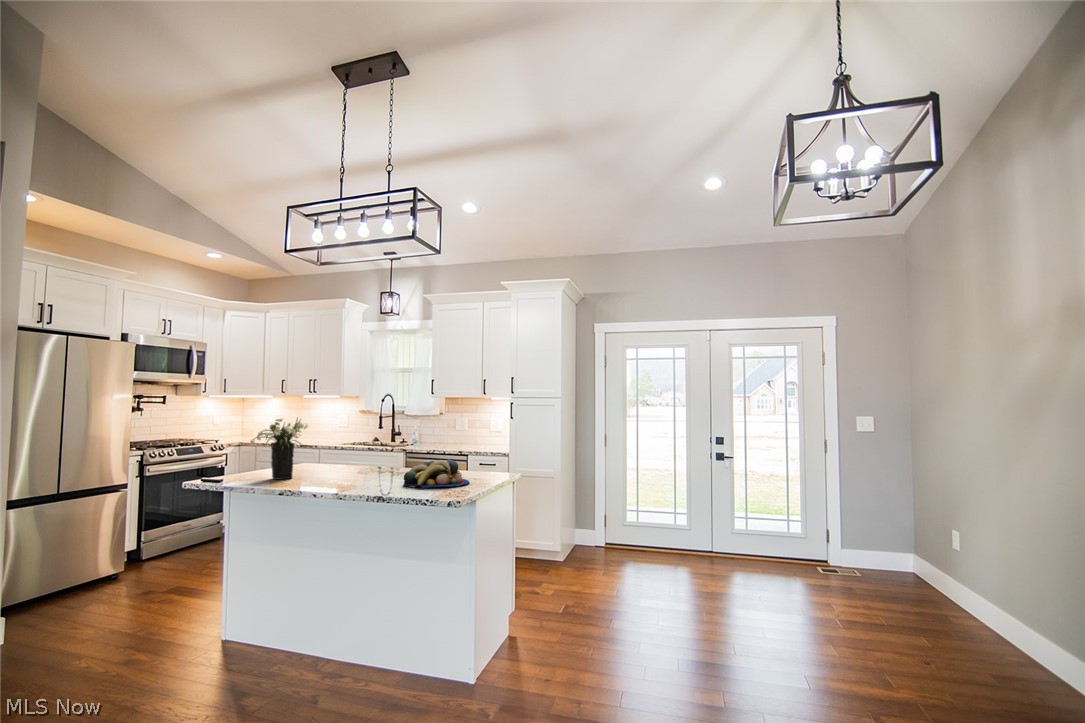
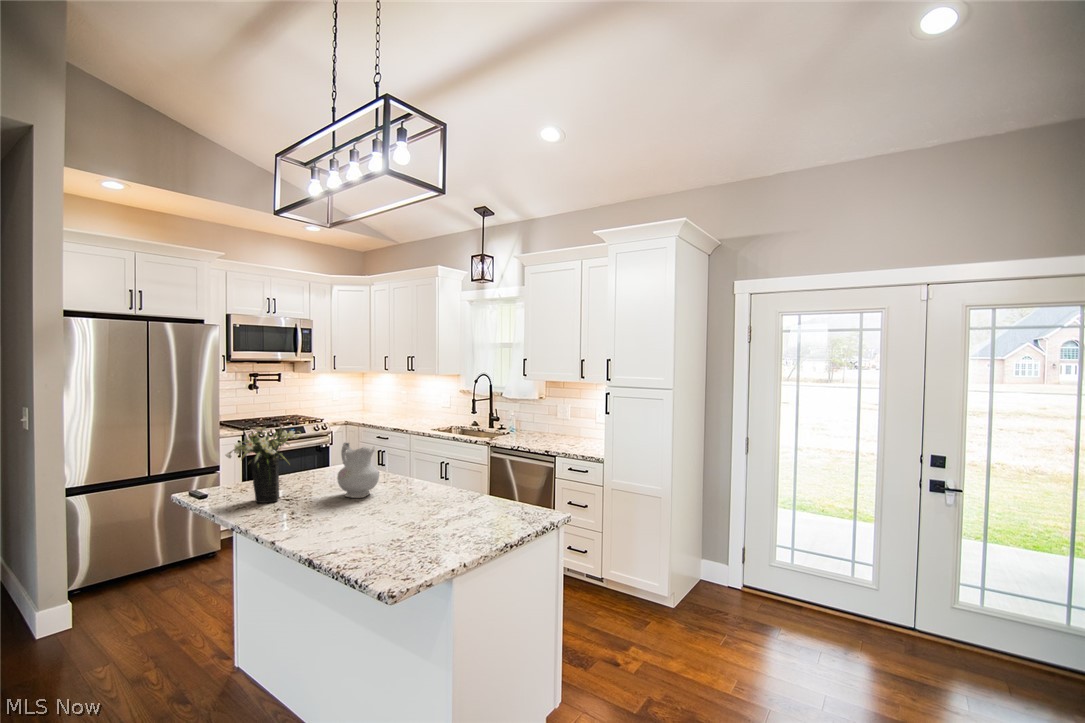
ceramic pitcher: none [335,433,369,474] -> present [337,443,379,498]
fruit bowl: present [403,459,469,488] -> none [364,499,464,552]

